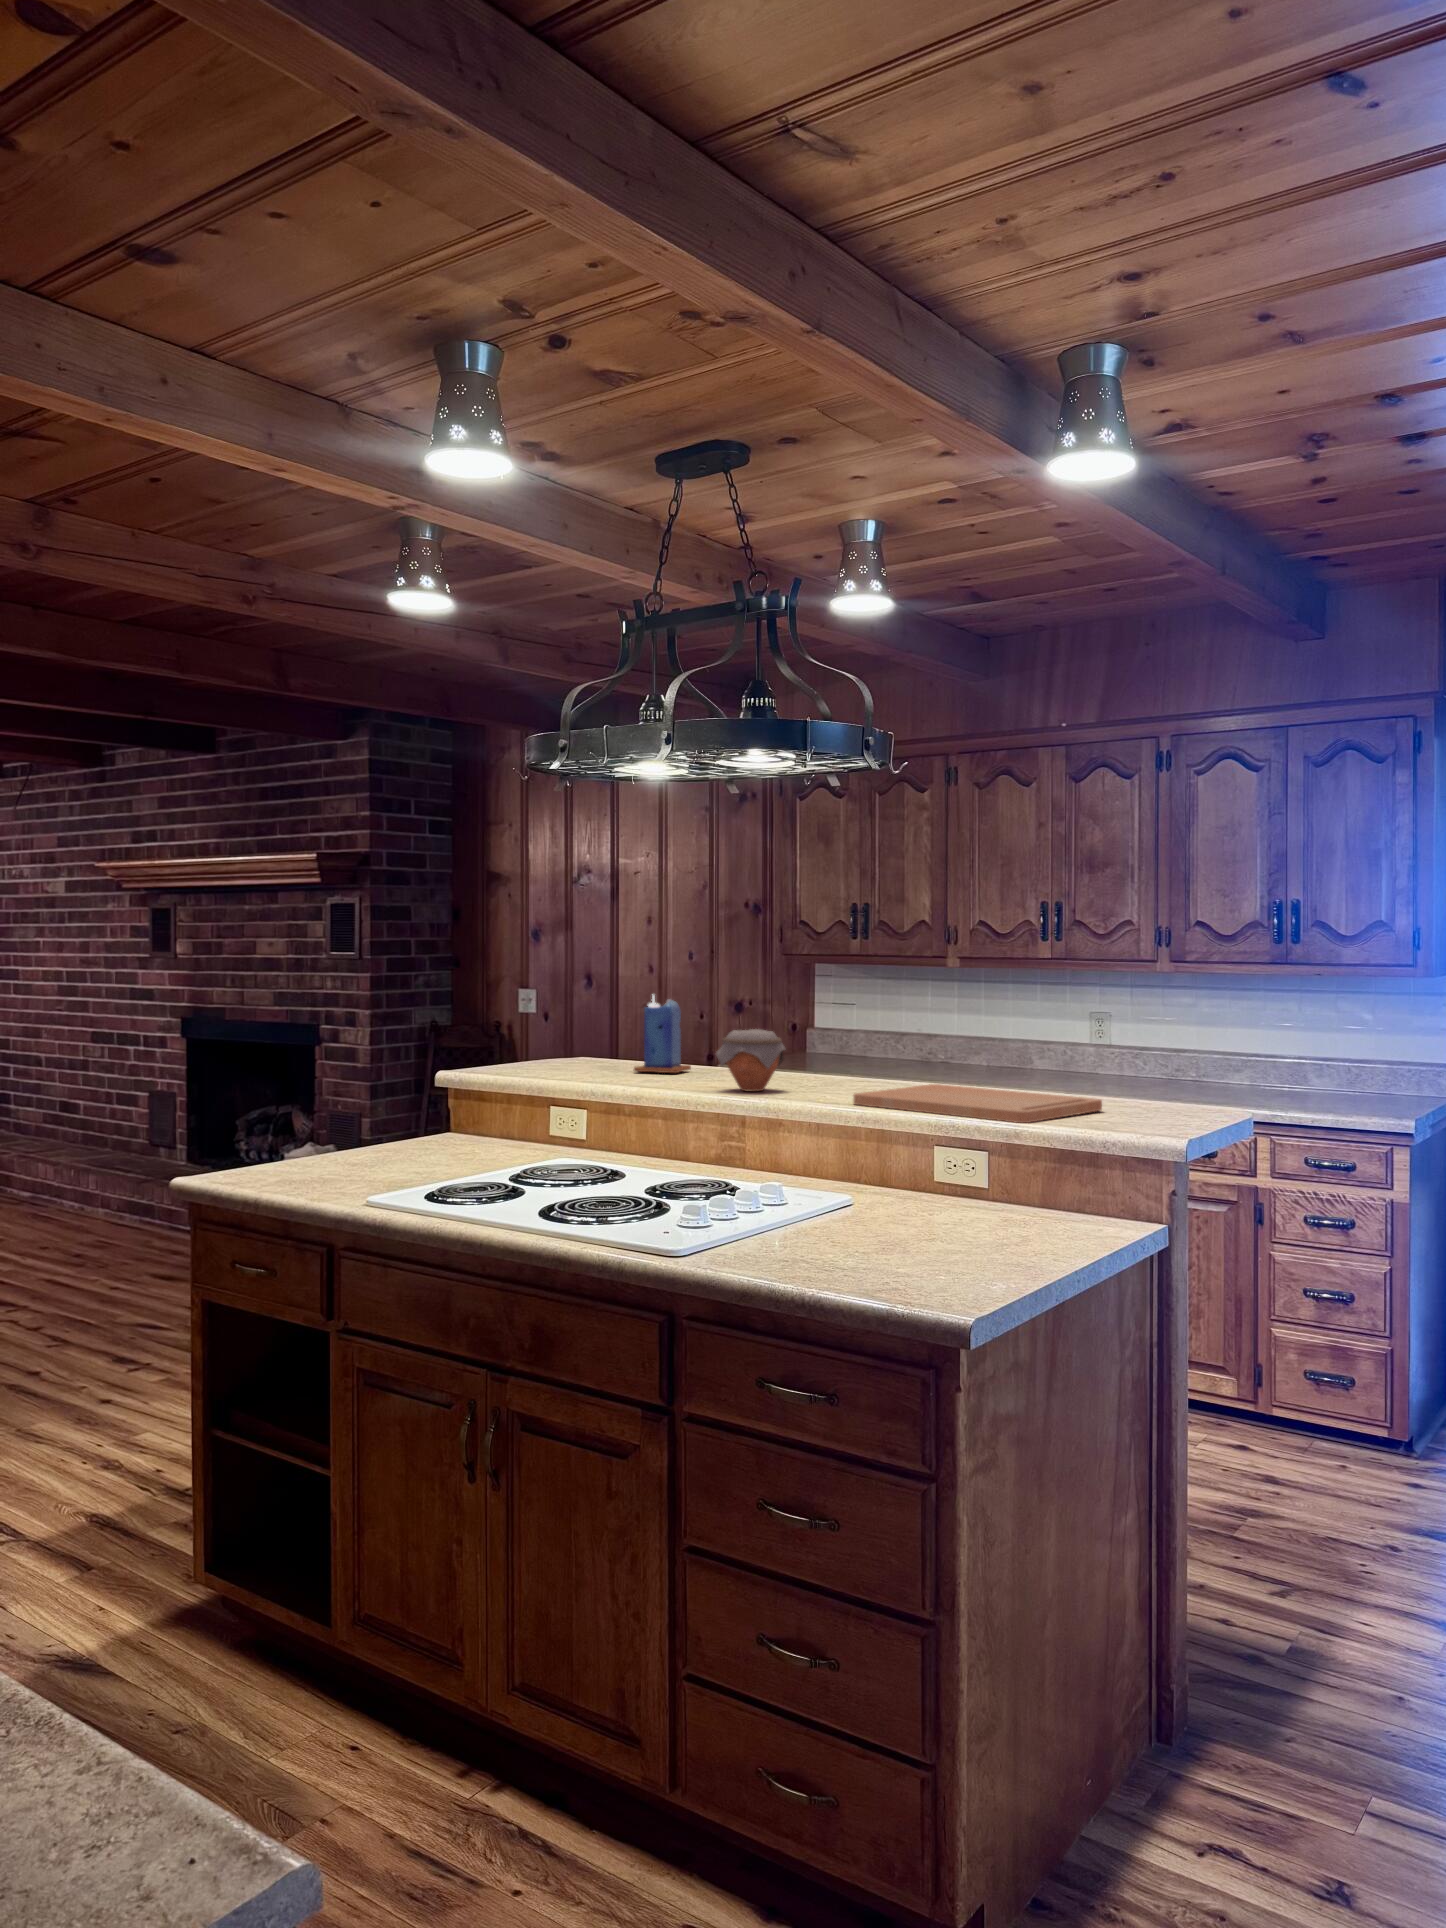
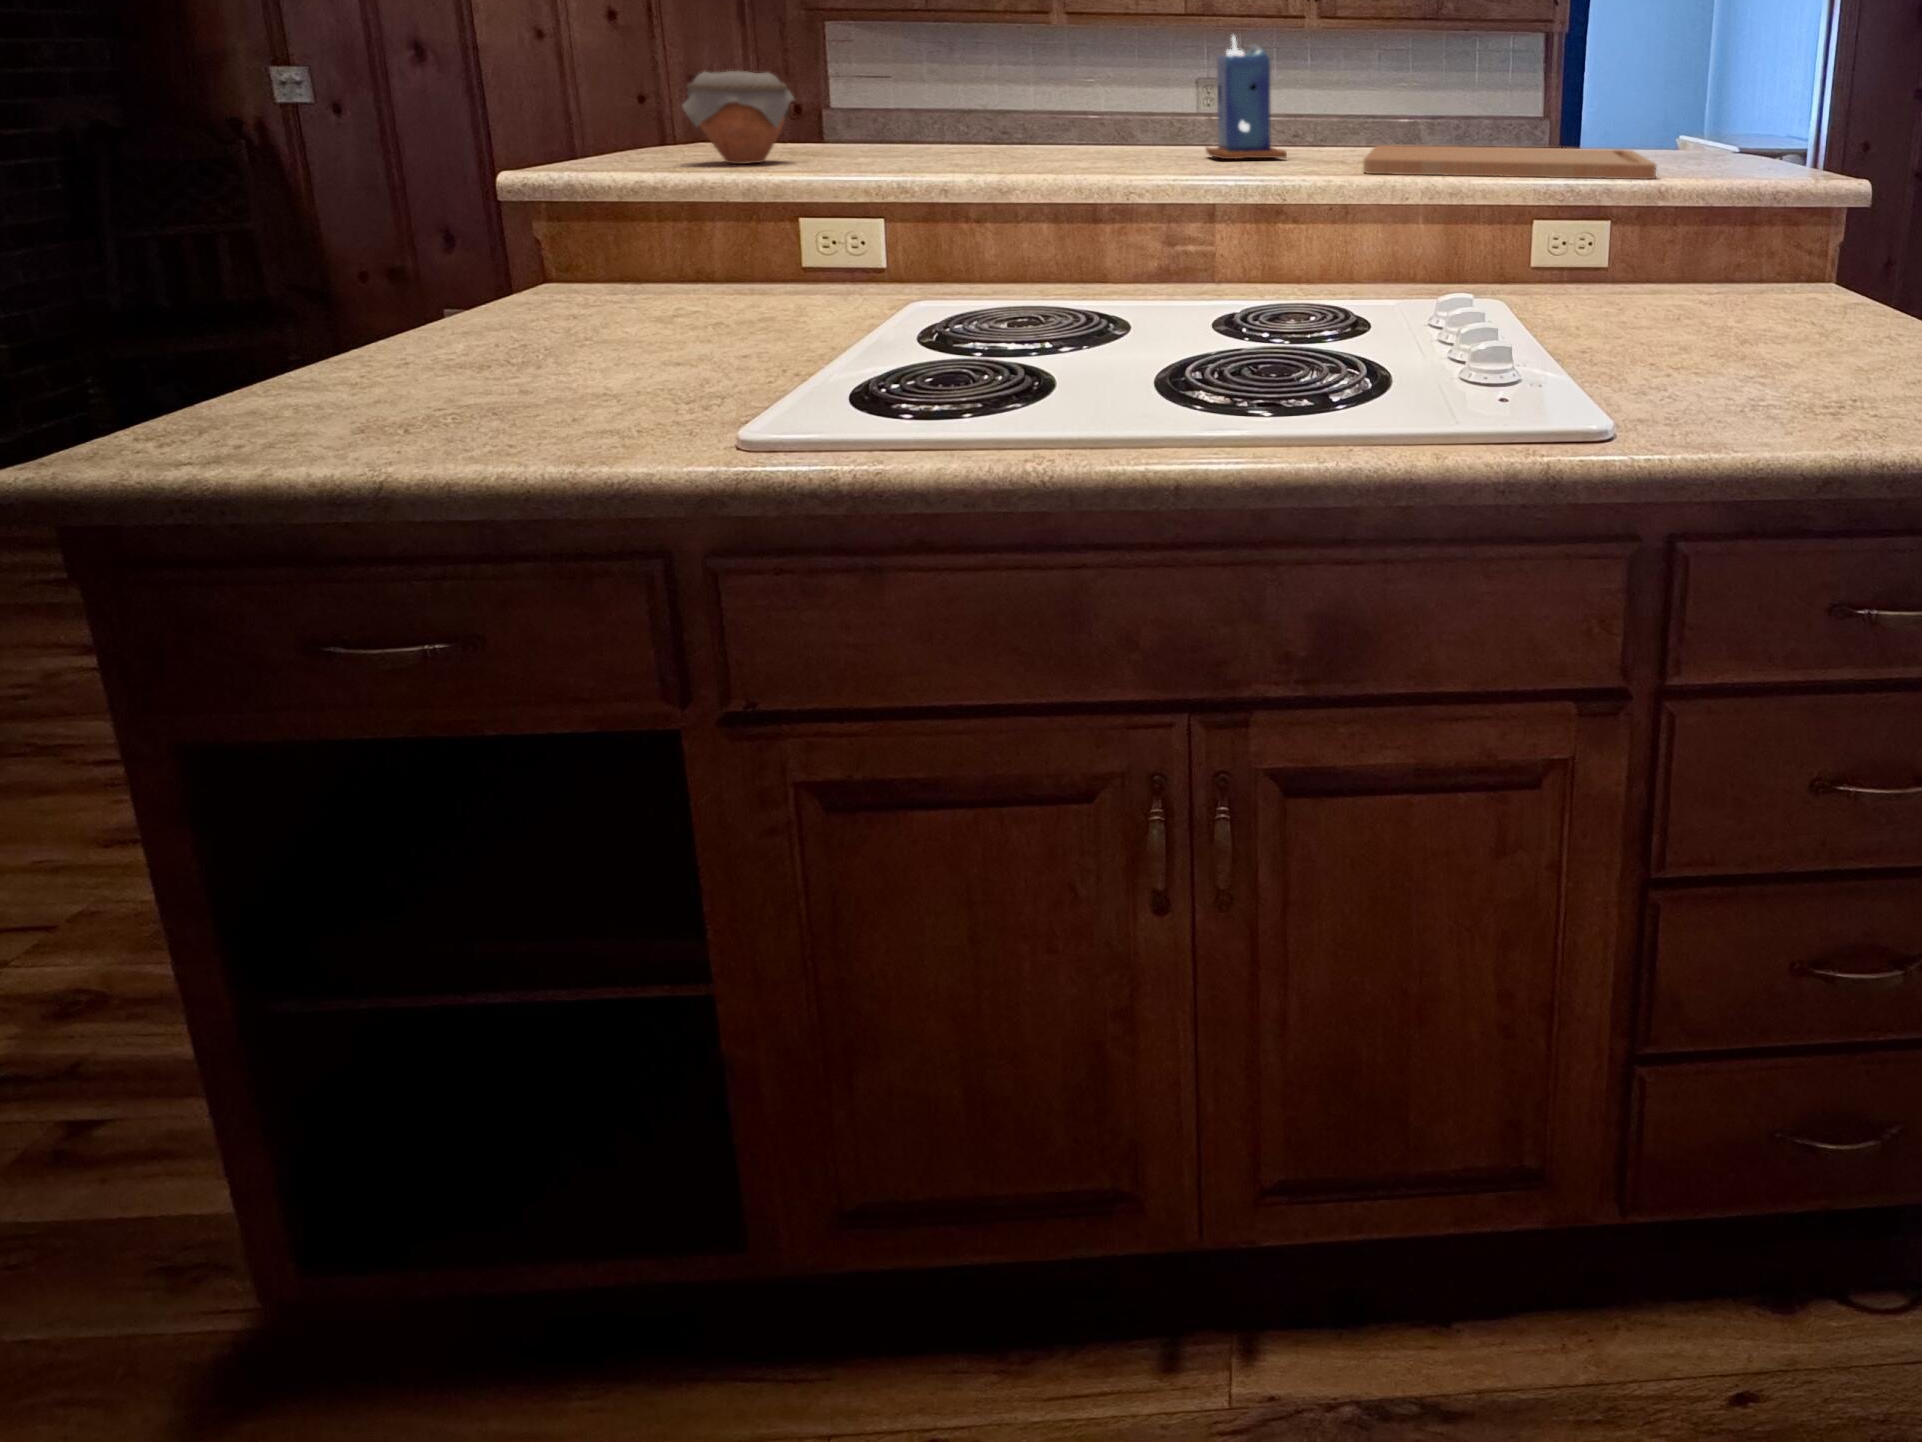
candle: present [634,995,691,1073] -> present [1206,36,1287,159]
jar: present [716,1029,785,1092] -> present [682,71,795,164]

